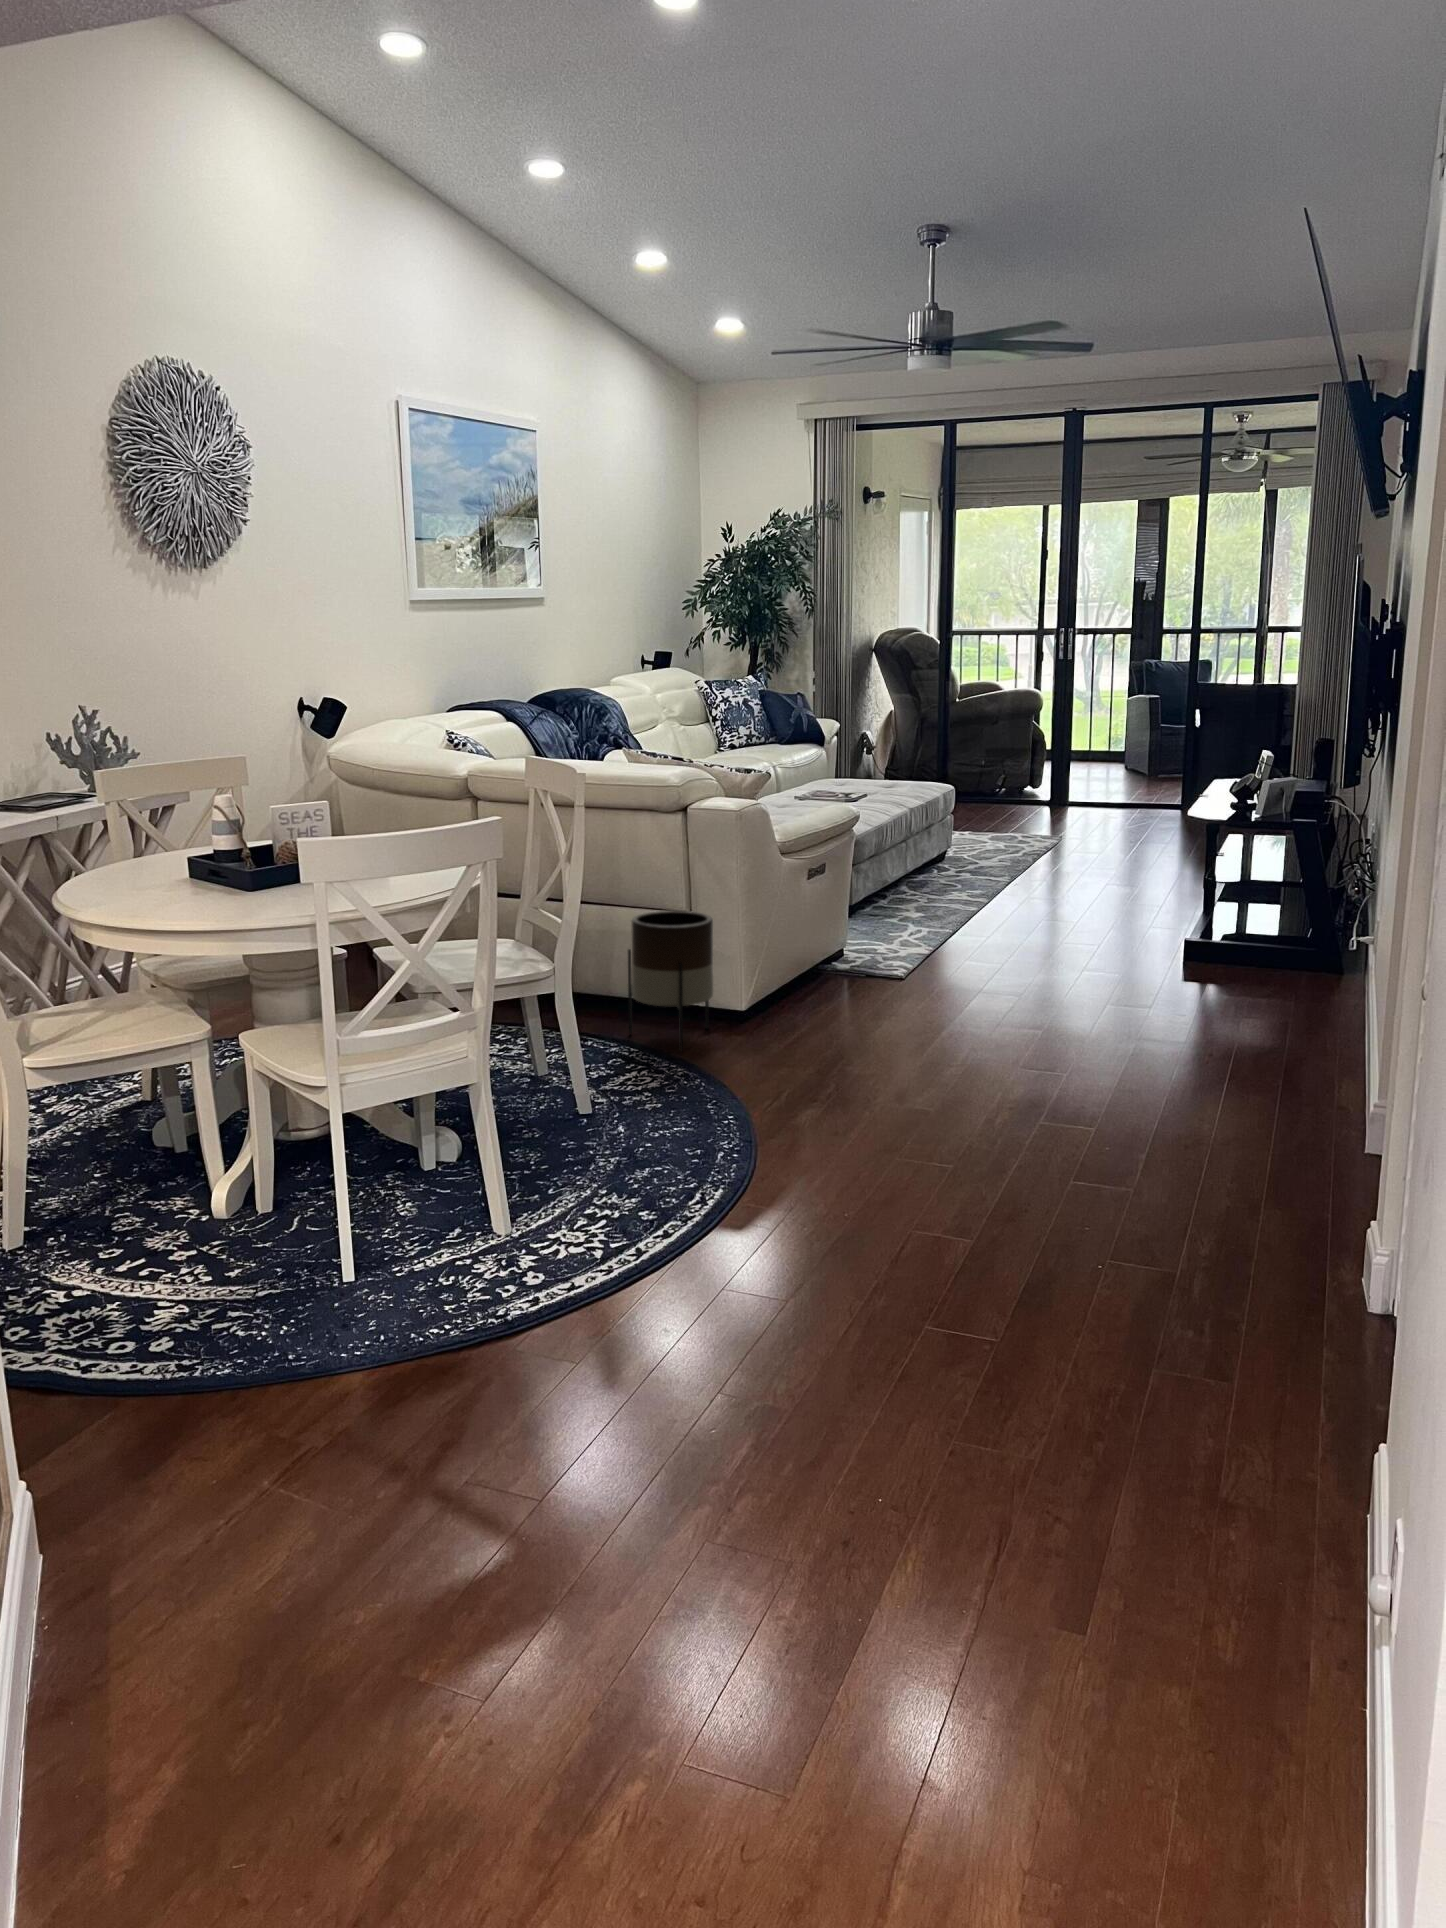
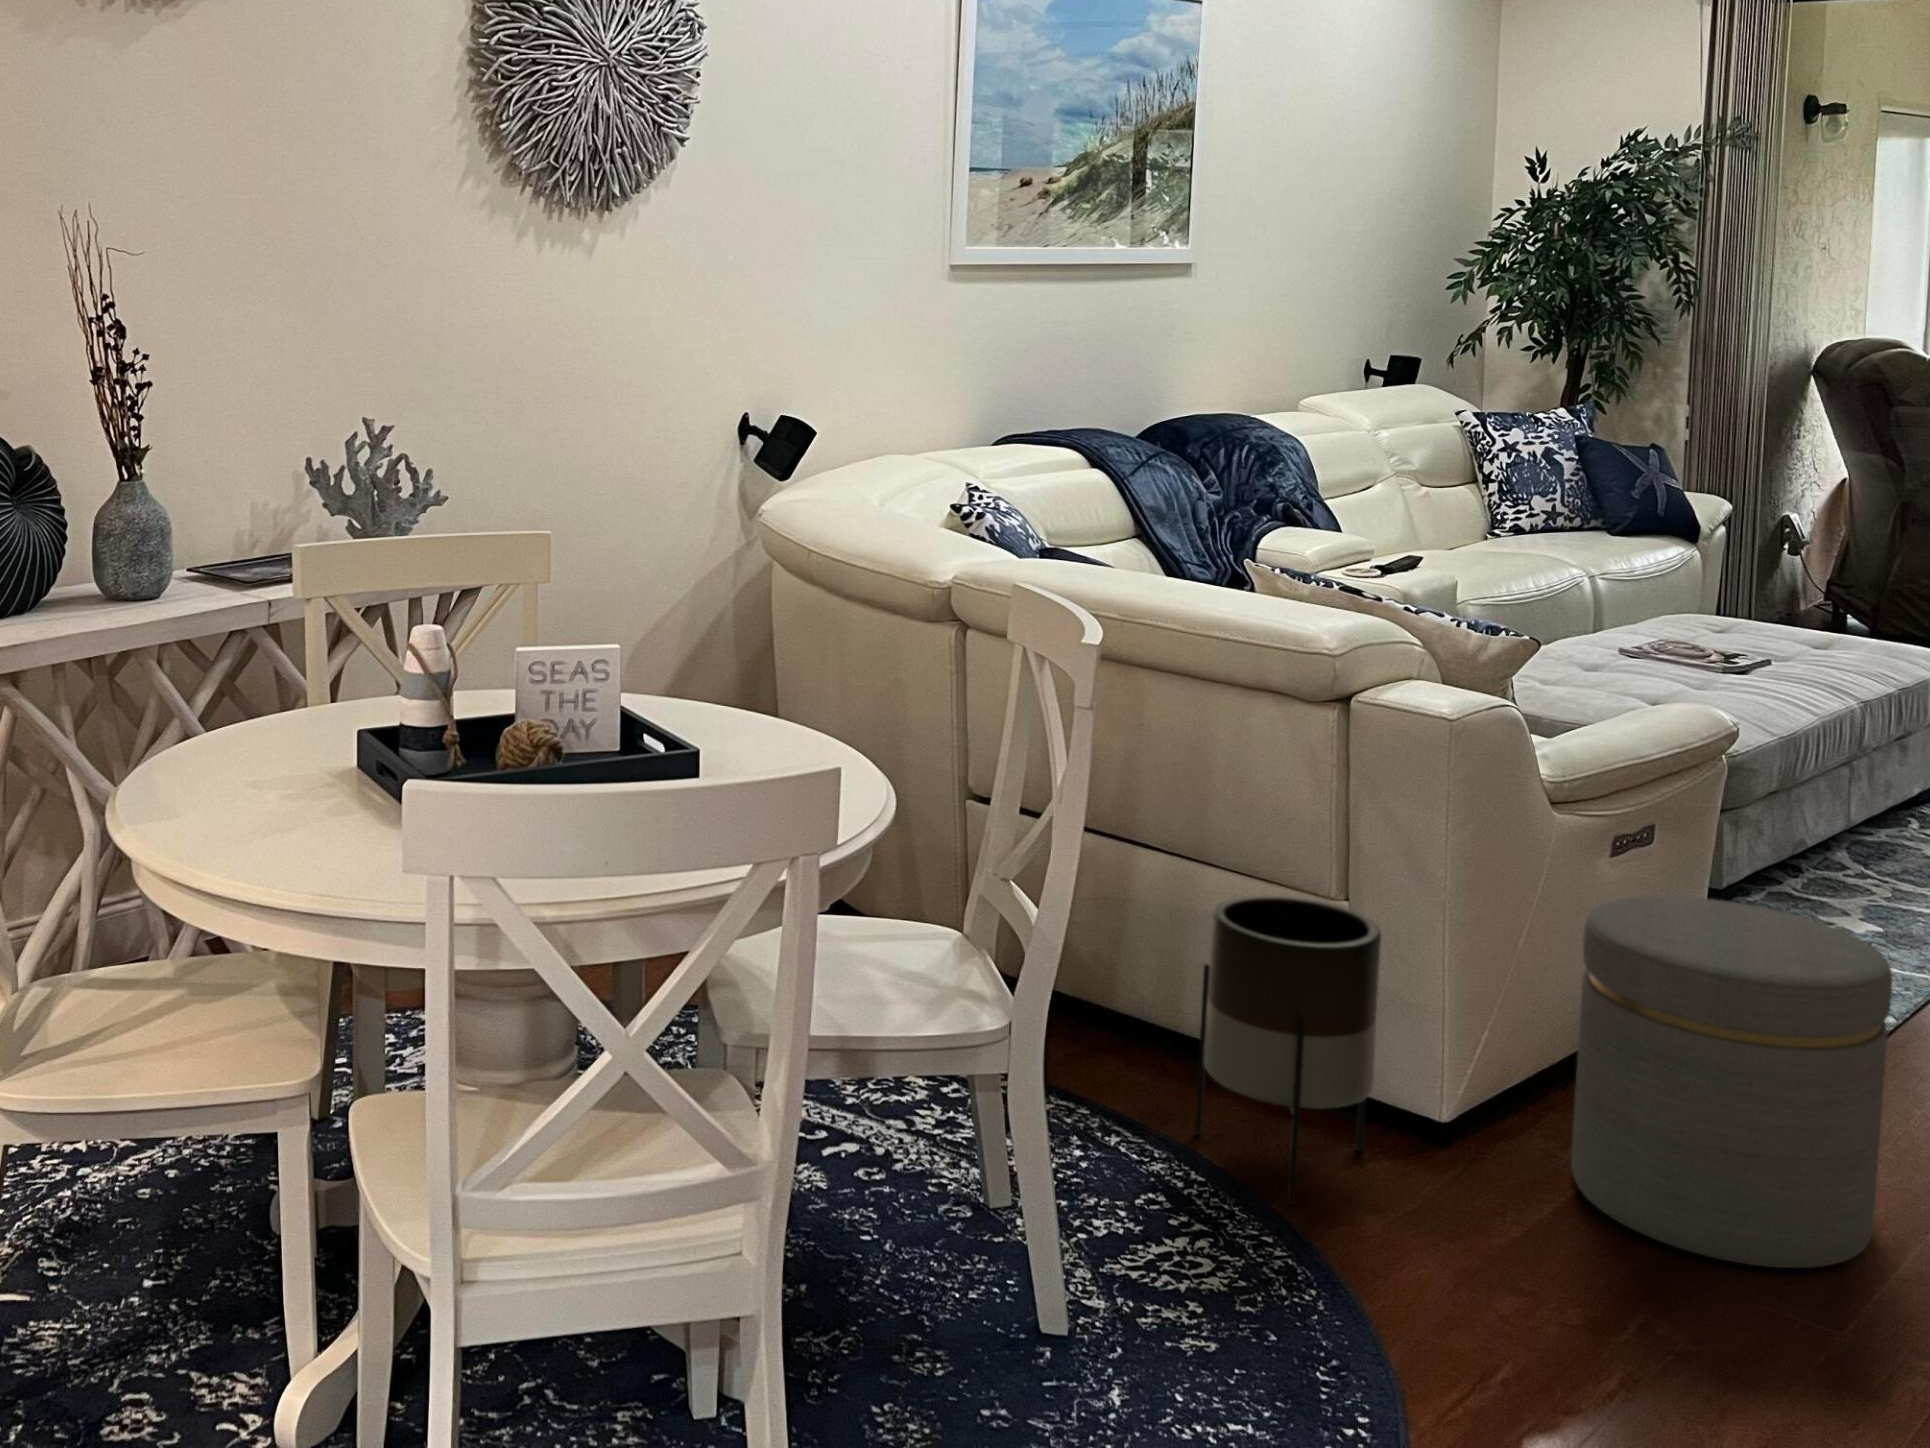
ottoman: none [802,887,933,1040] -> present [1571,896,1892,1268]

